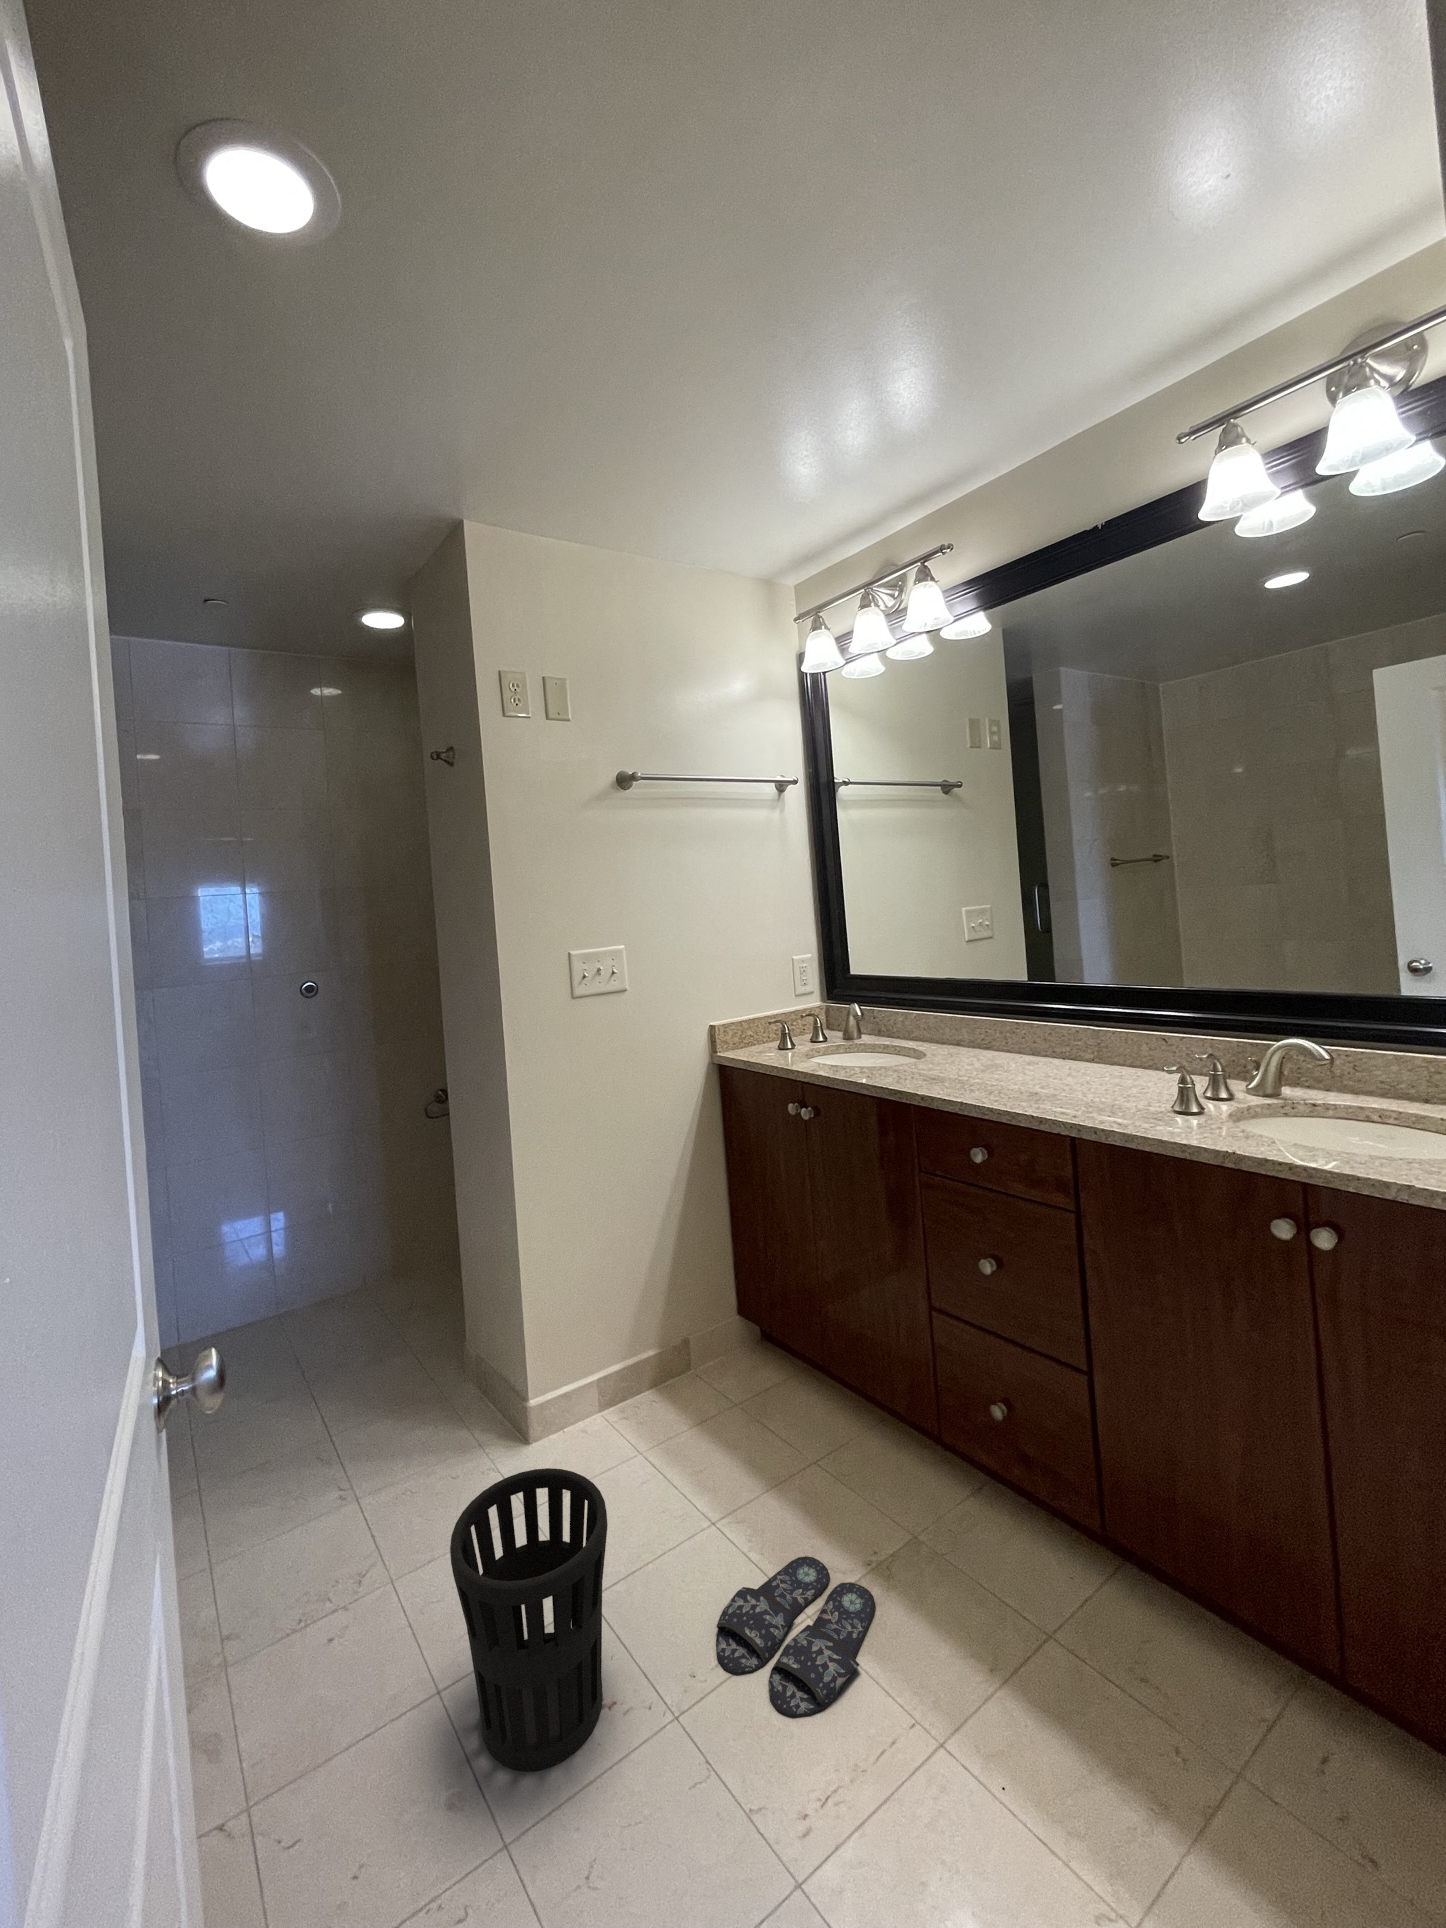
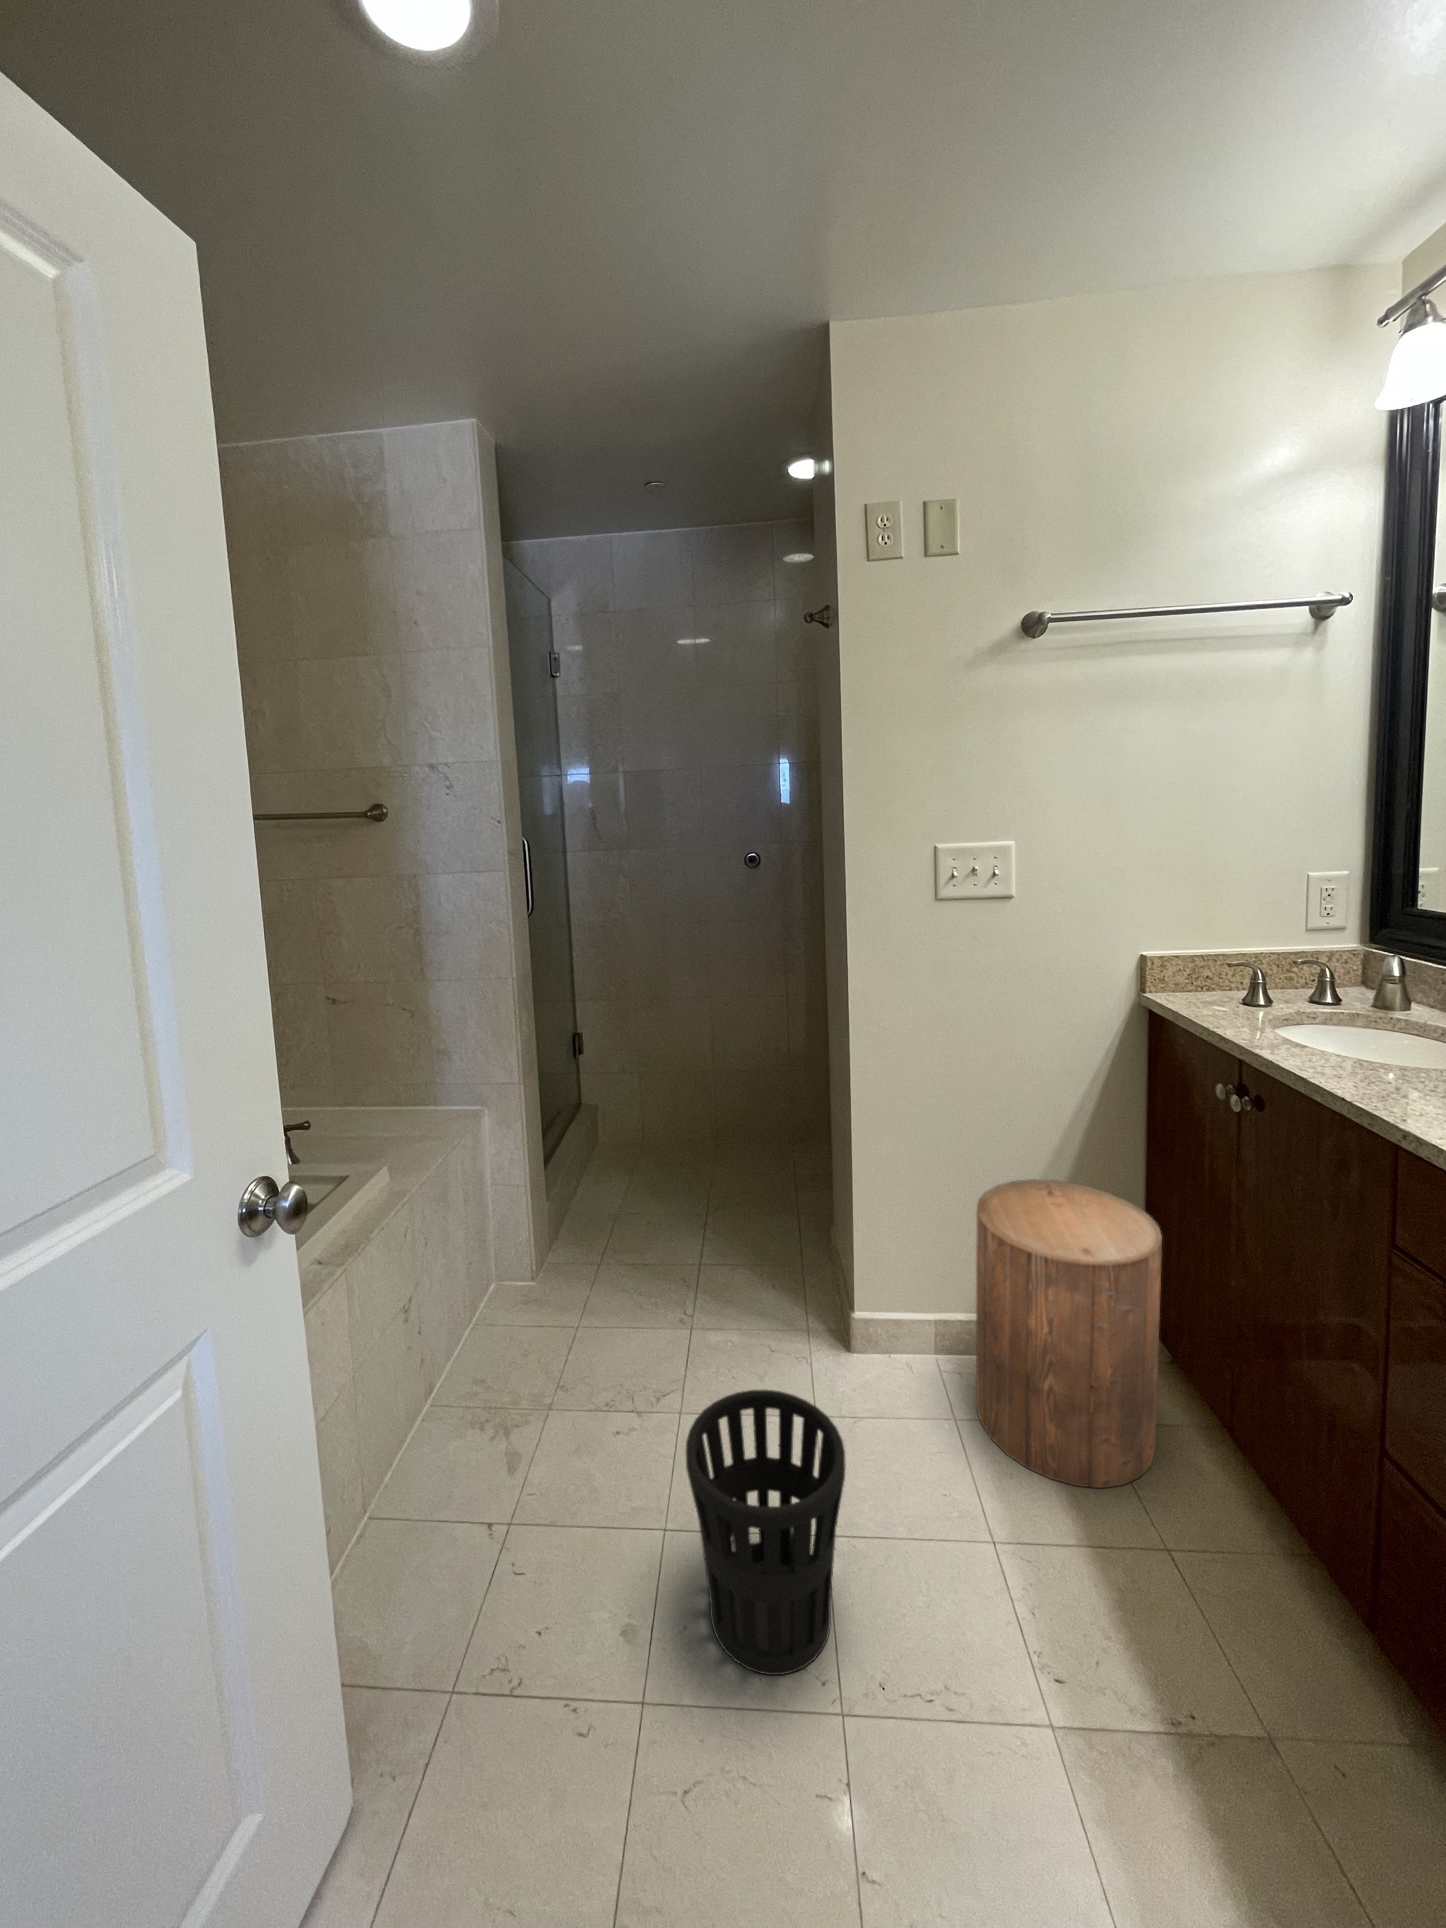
stool: none [631,1214,778,1467] -> present [976,1179,1162,1488]
slippers: present [716,1556,875,1717] -> none [960,1630,1197,1833]

